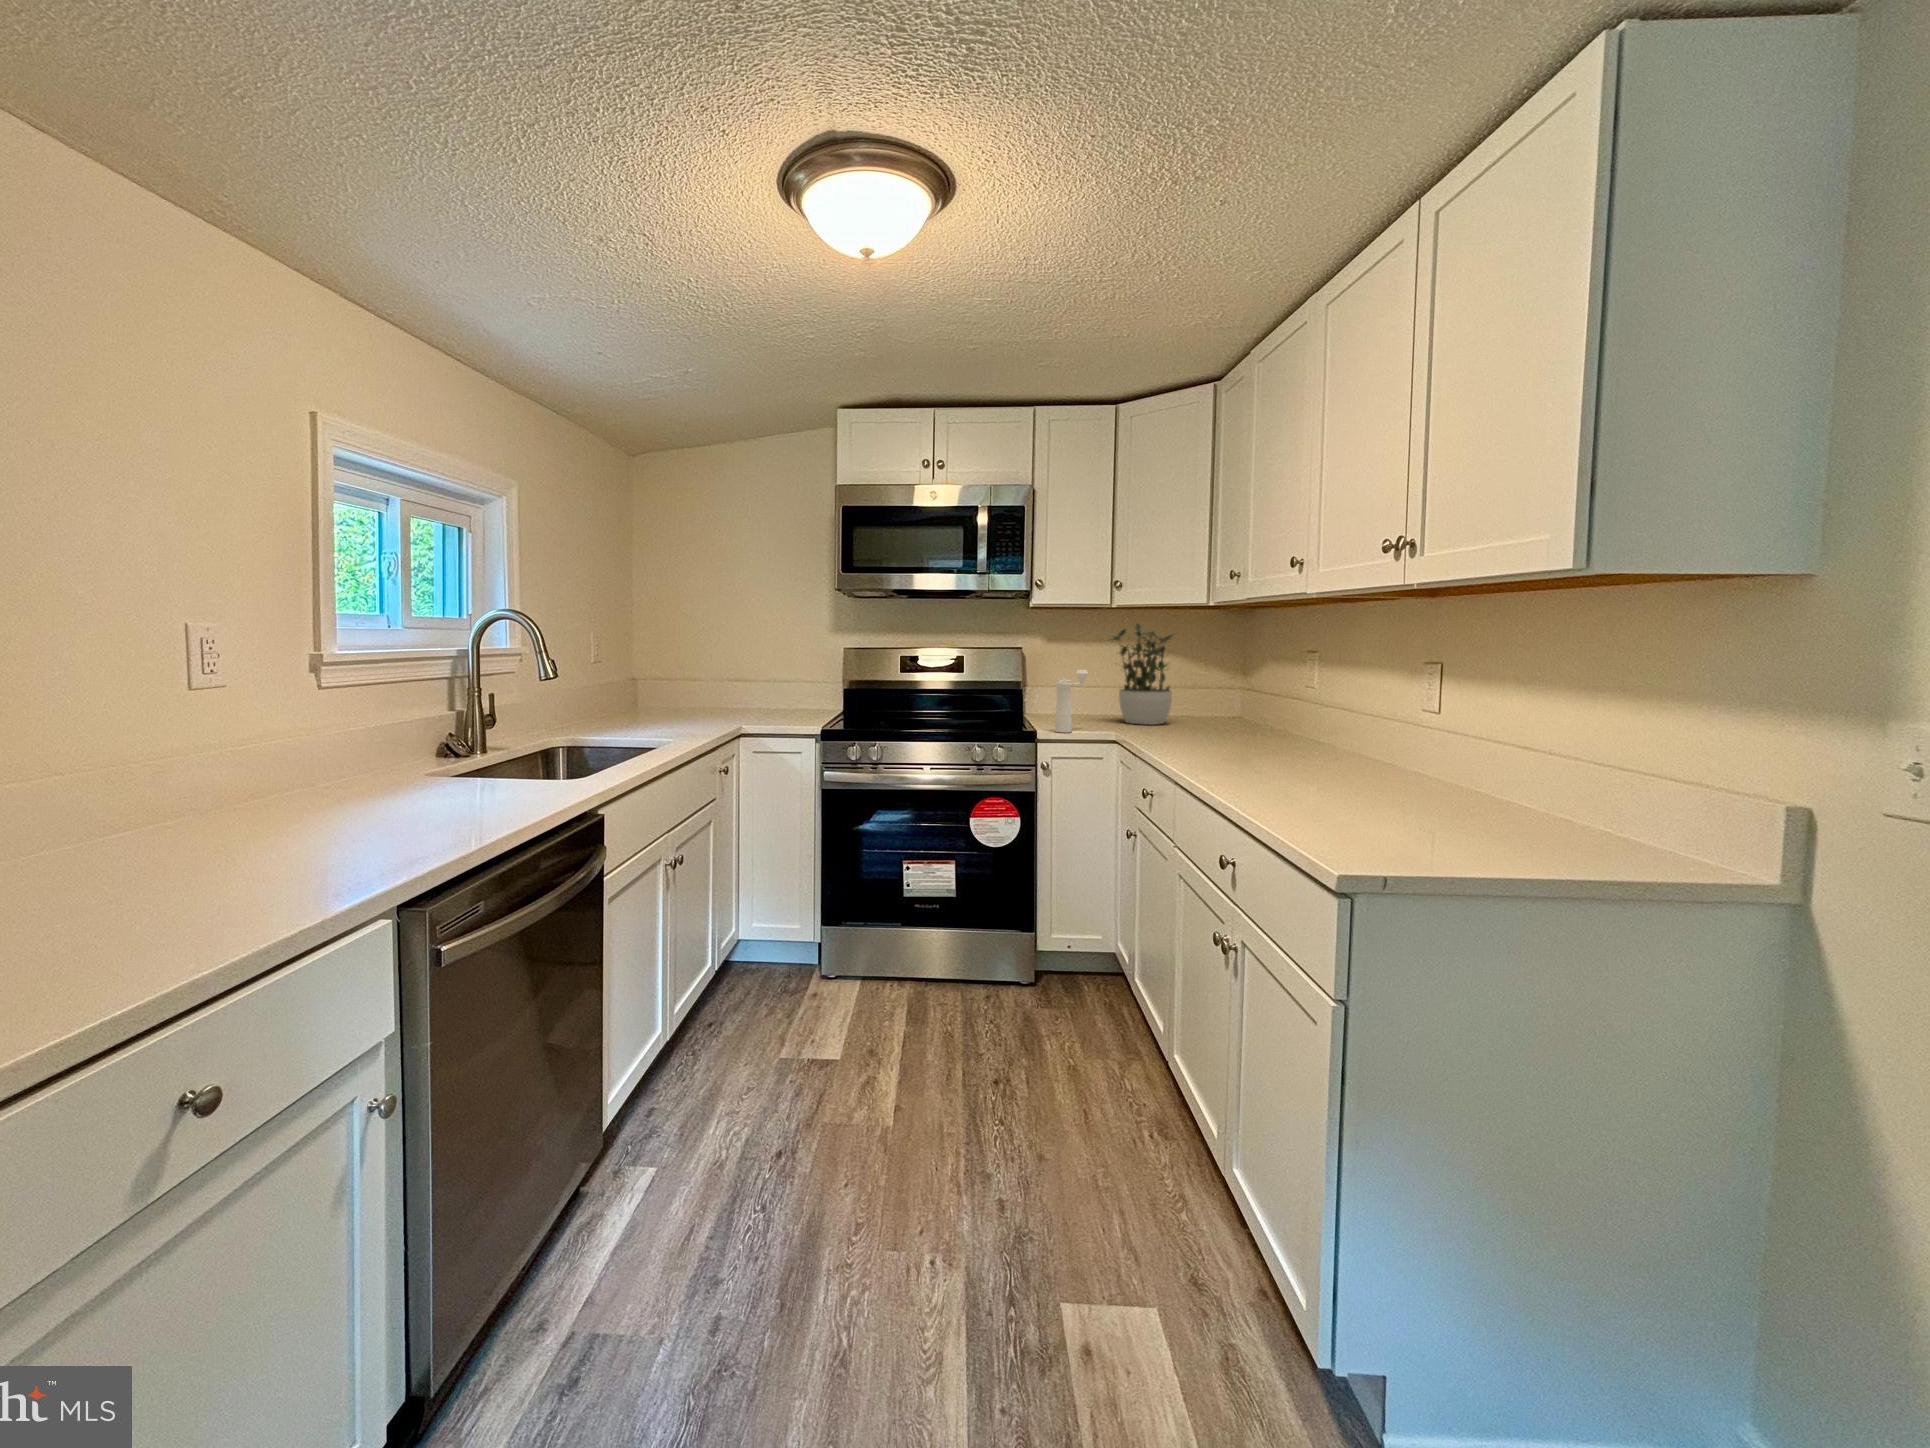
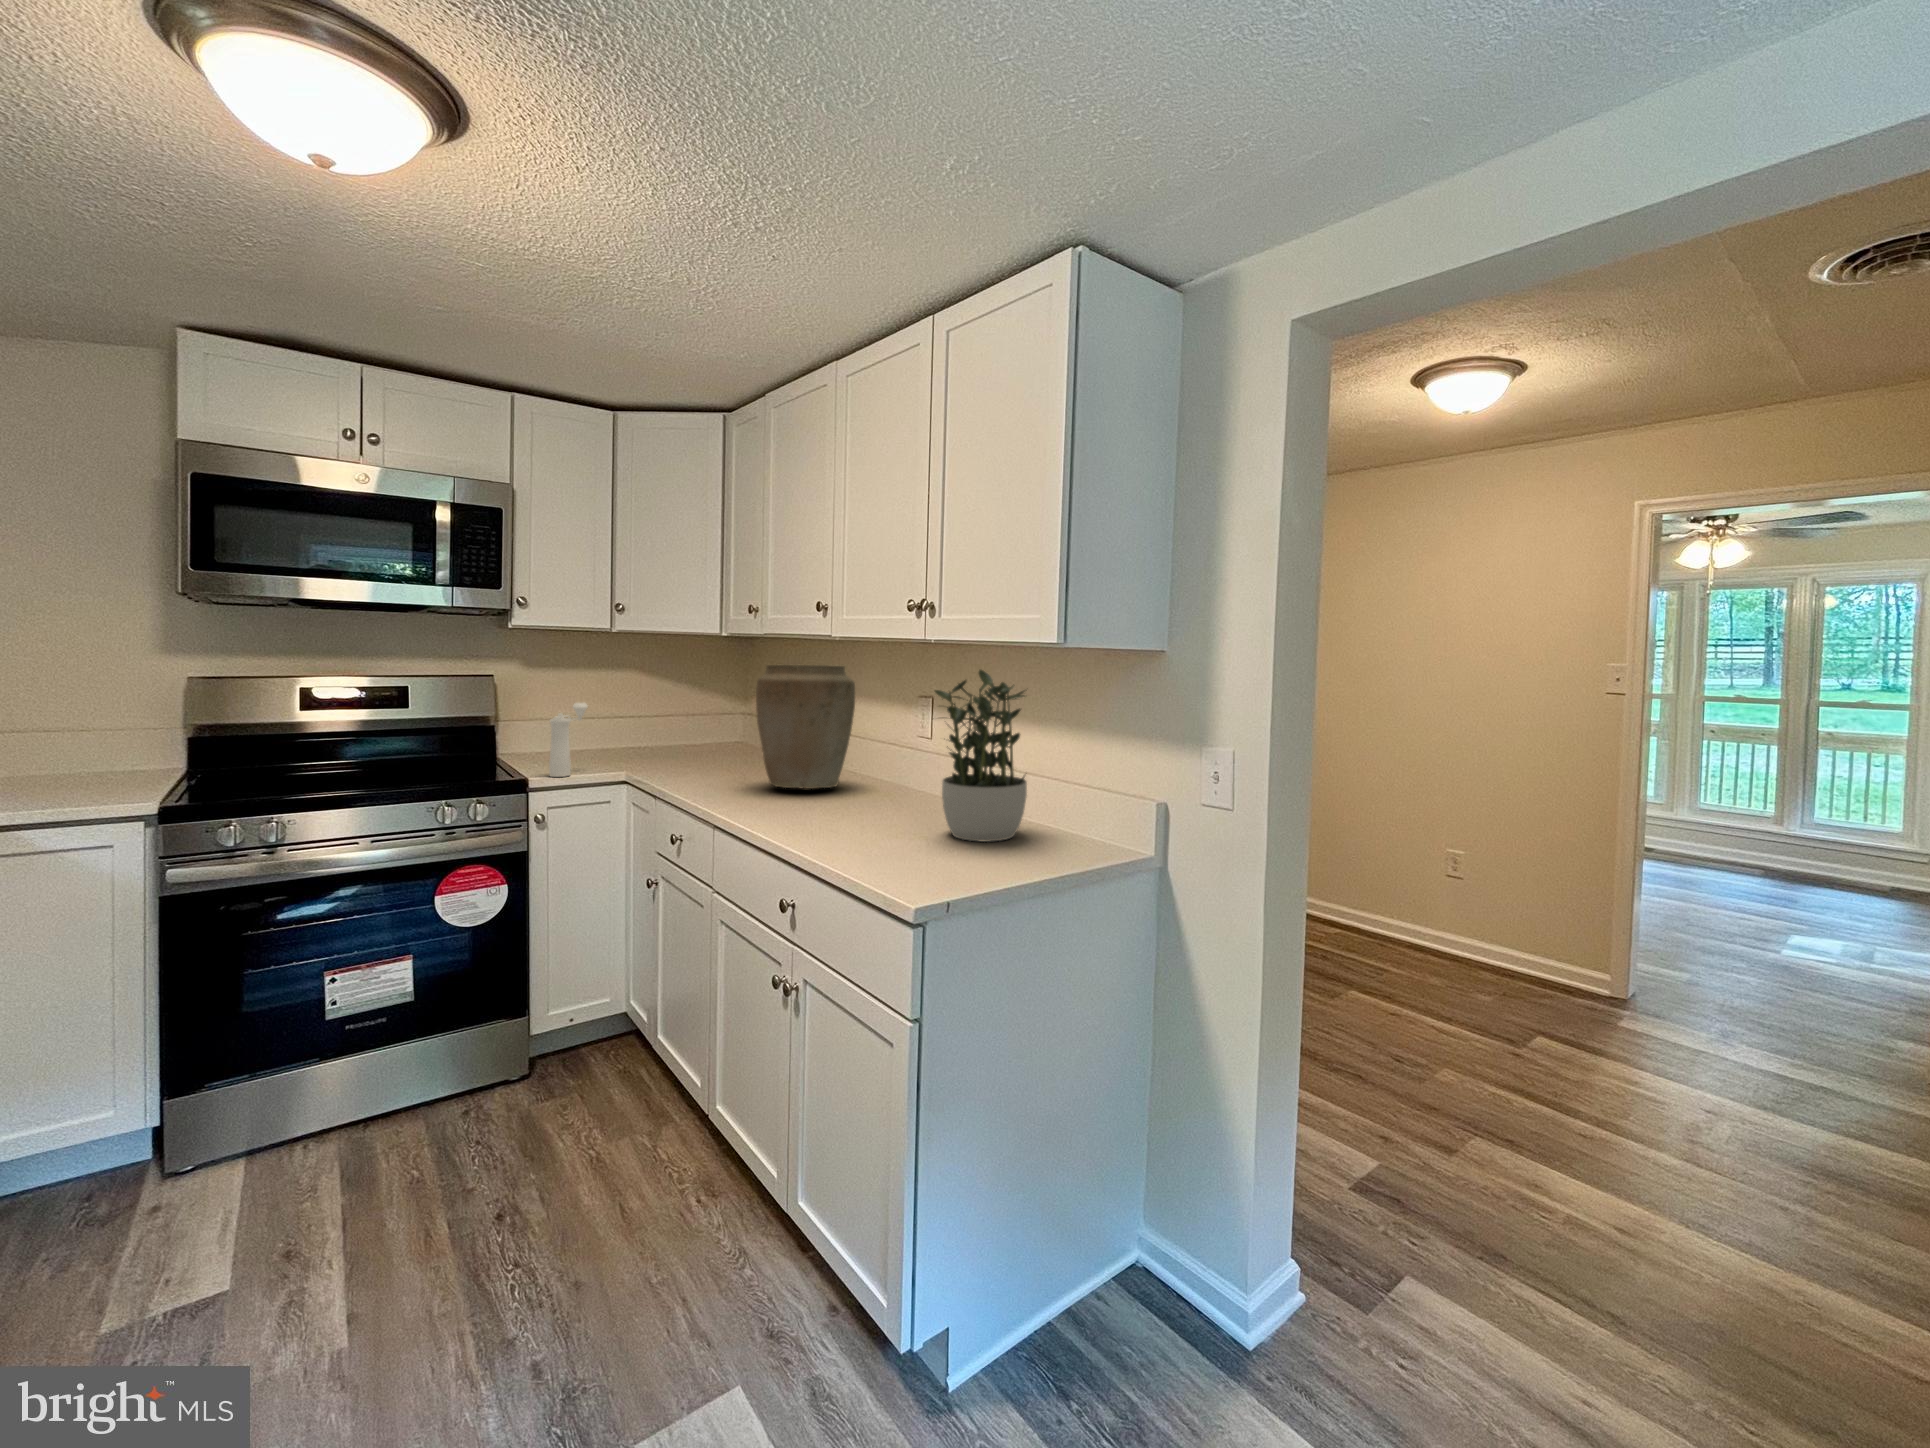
potted plant: present [1113,624,1172,725] -> present [935,670,1027,842]
vase: none [1230,628,1340,760] -> present [756,665,855,789]

